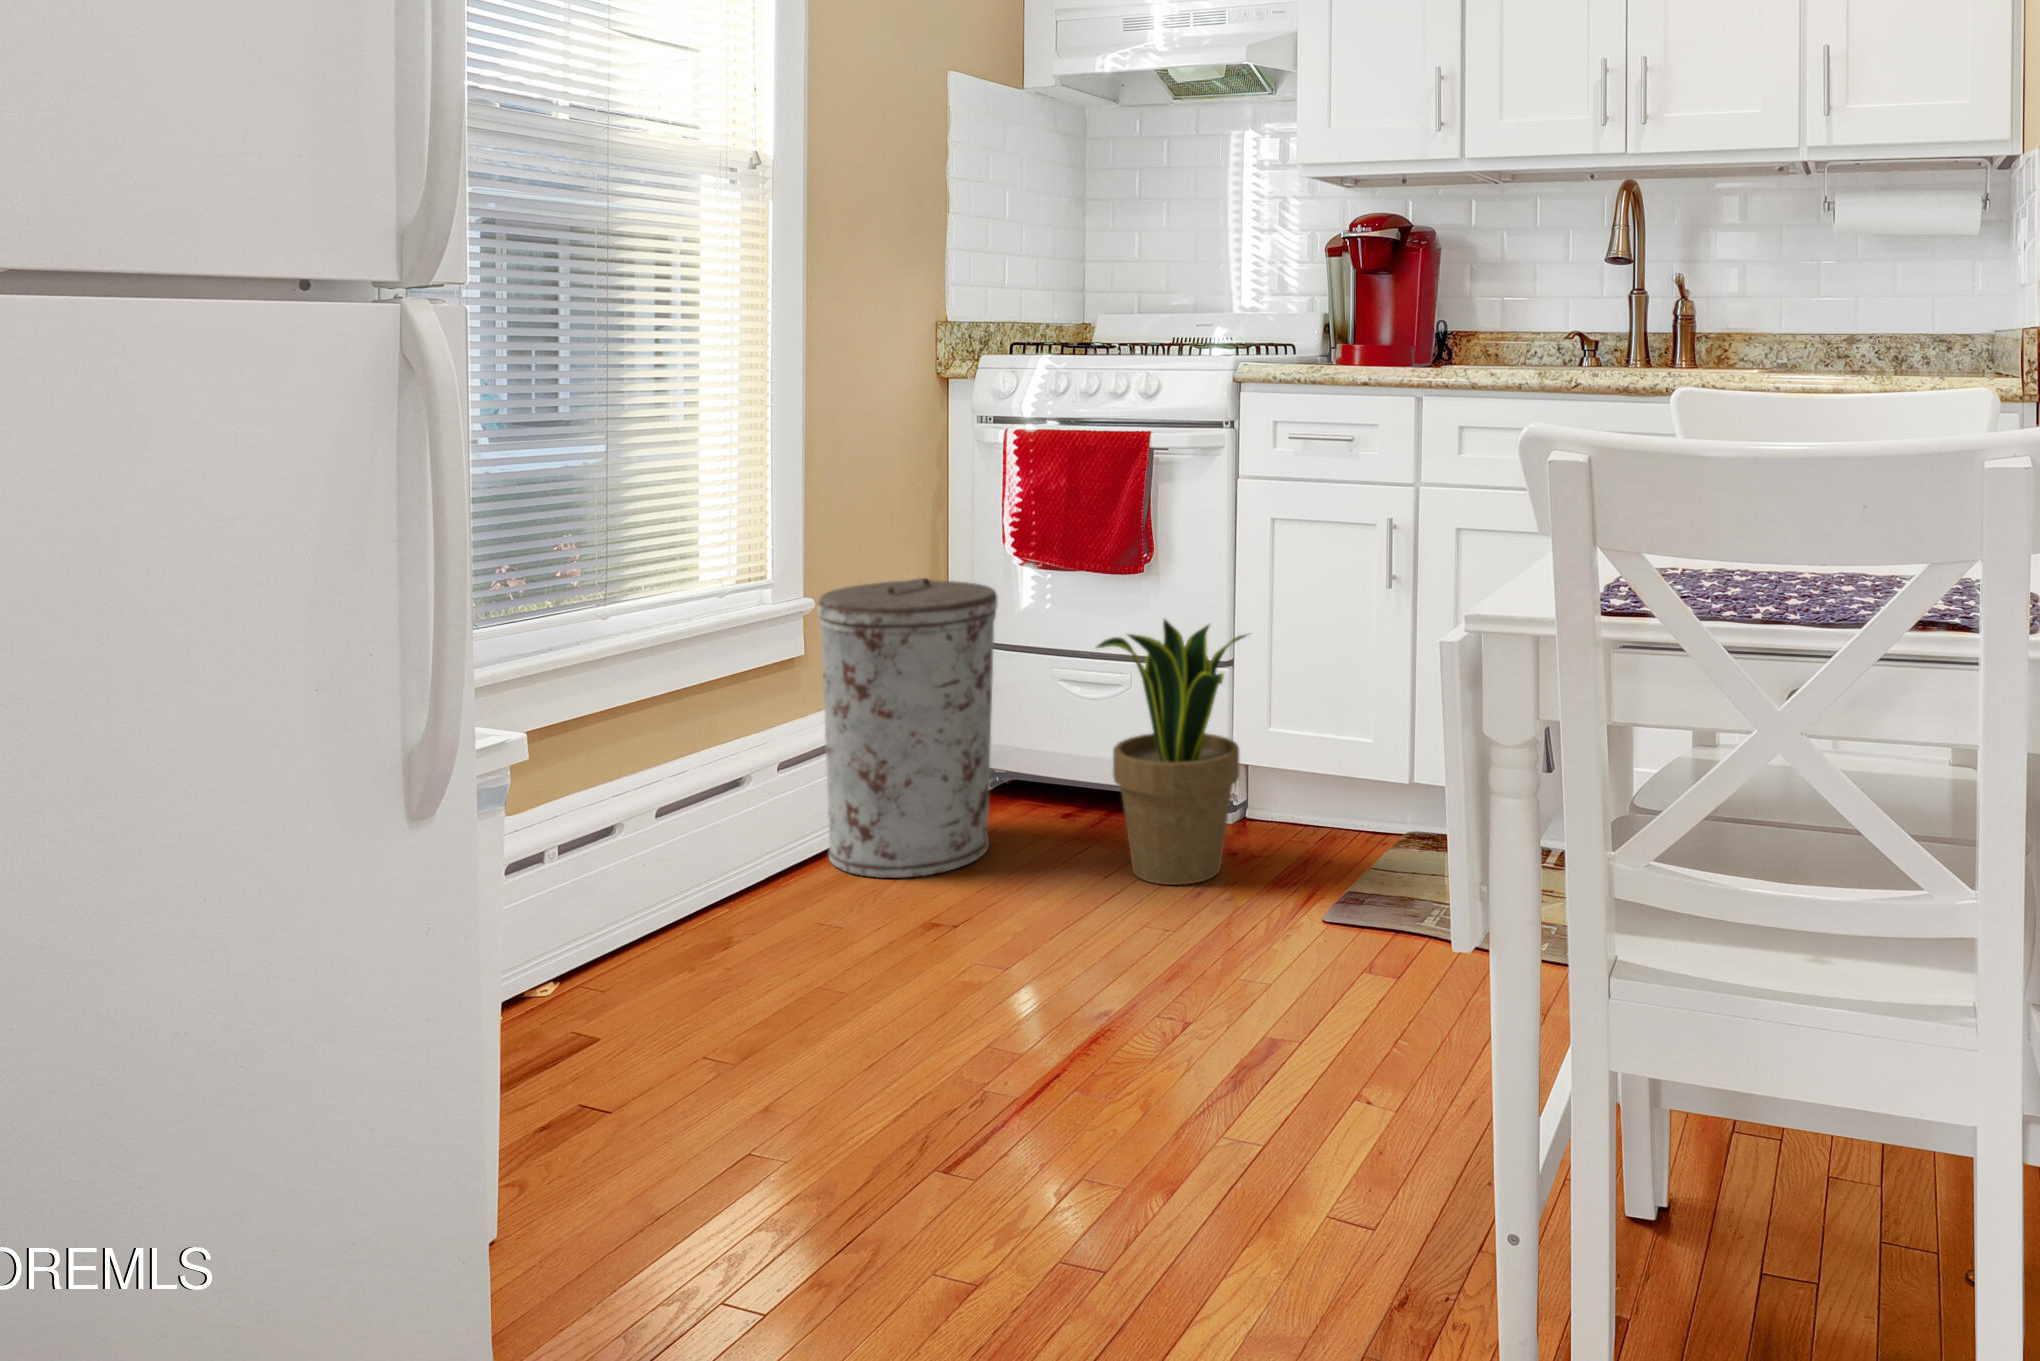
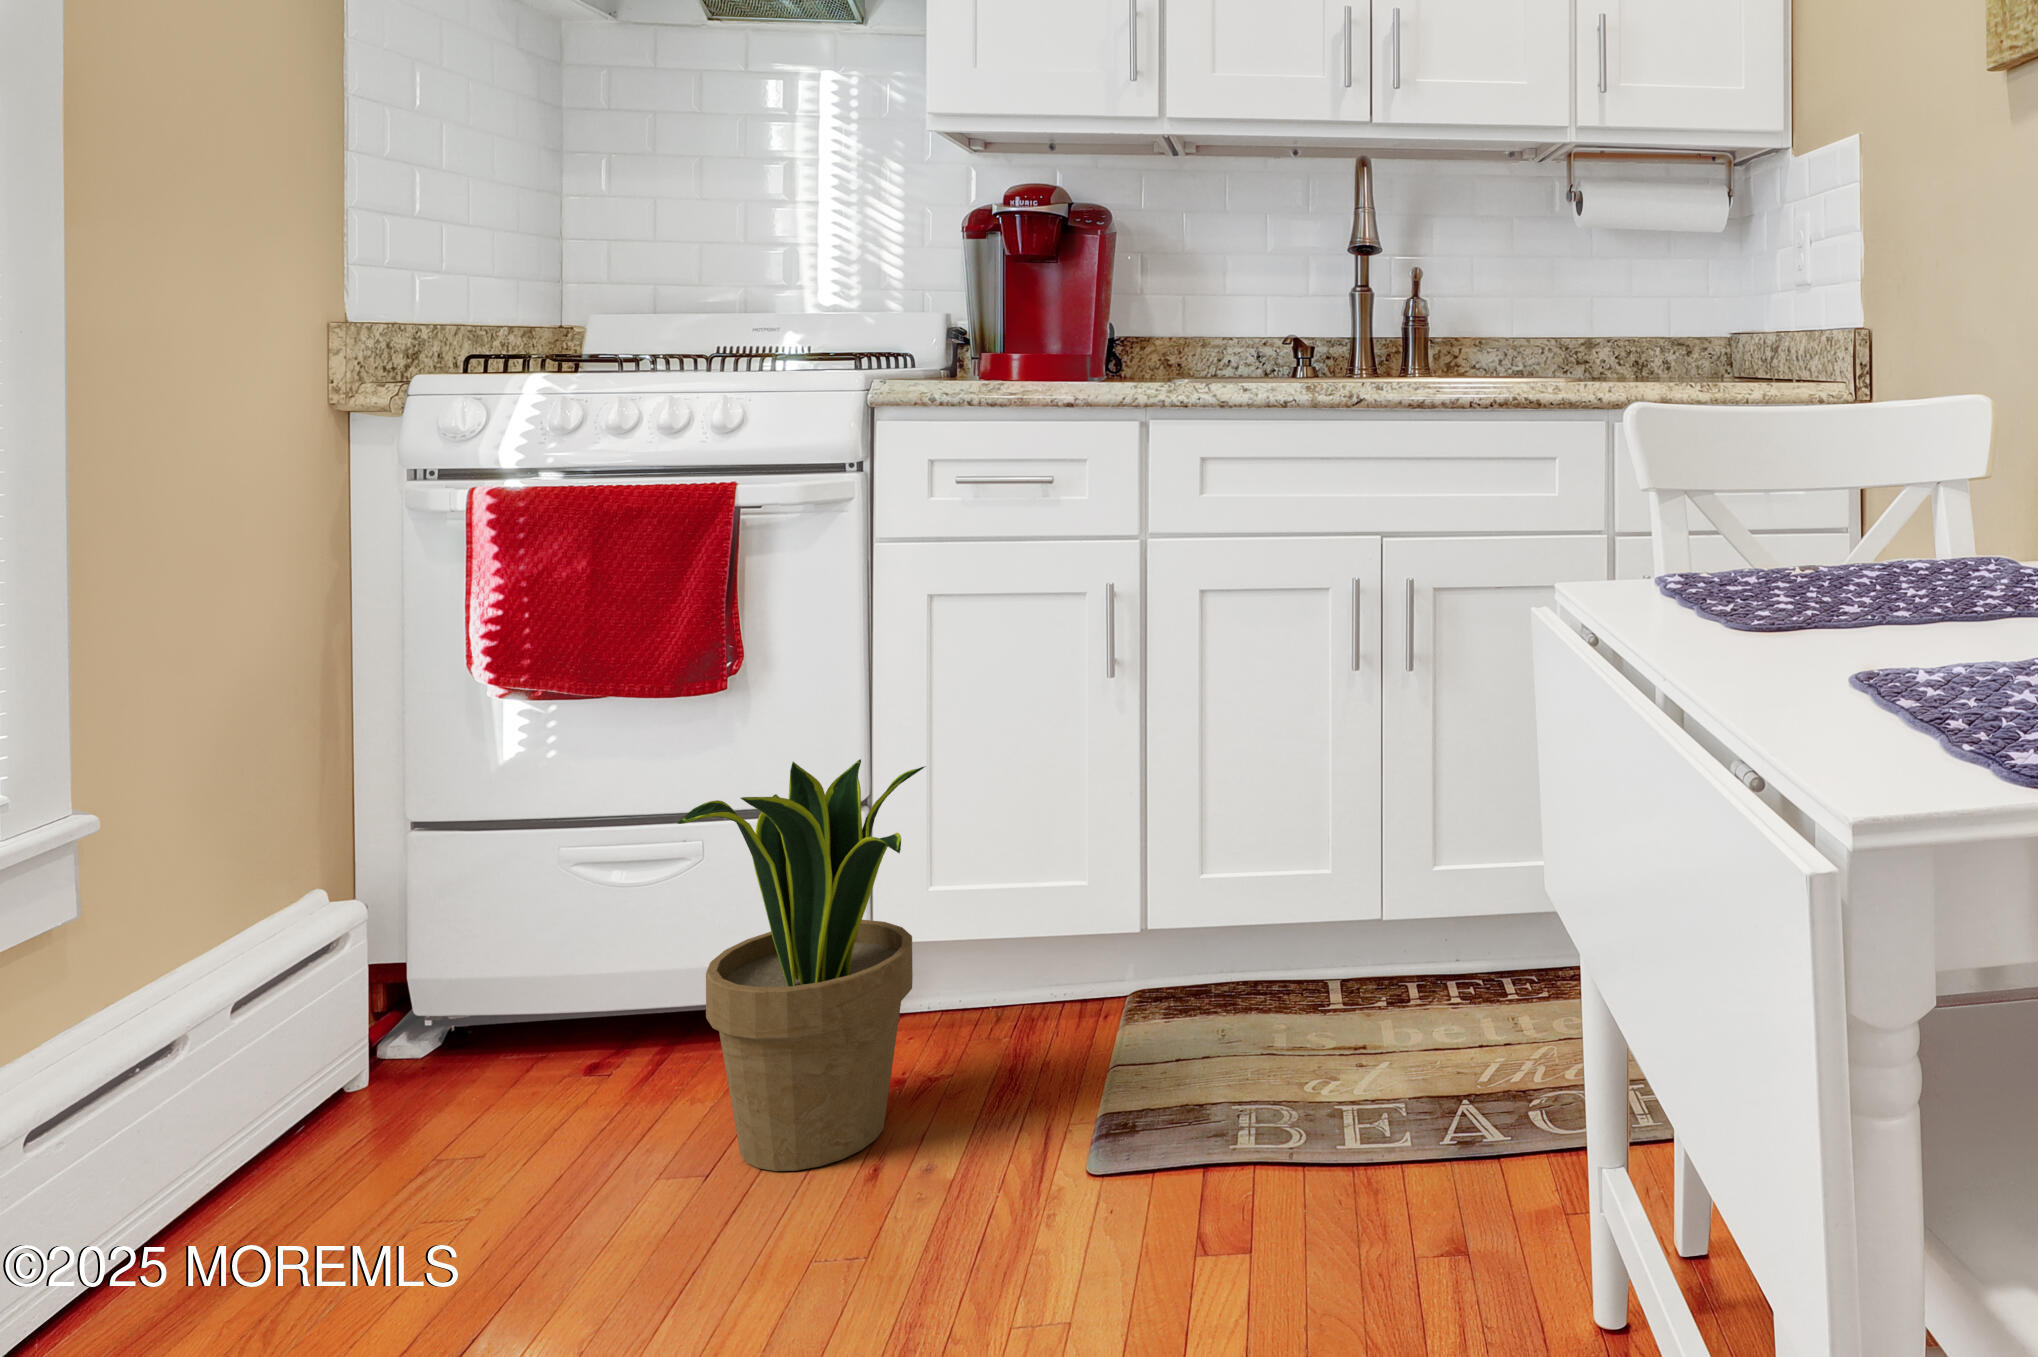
trash can: present [818,578,998,878] -> none [101,740,481,1293]

